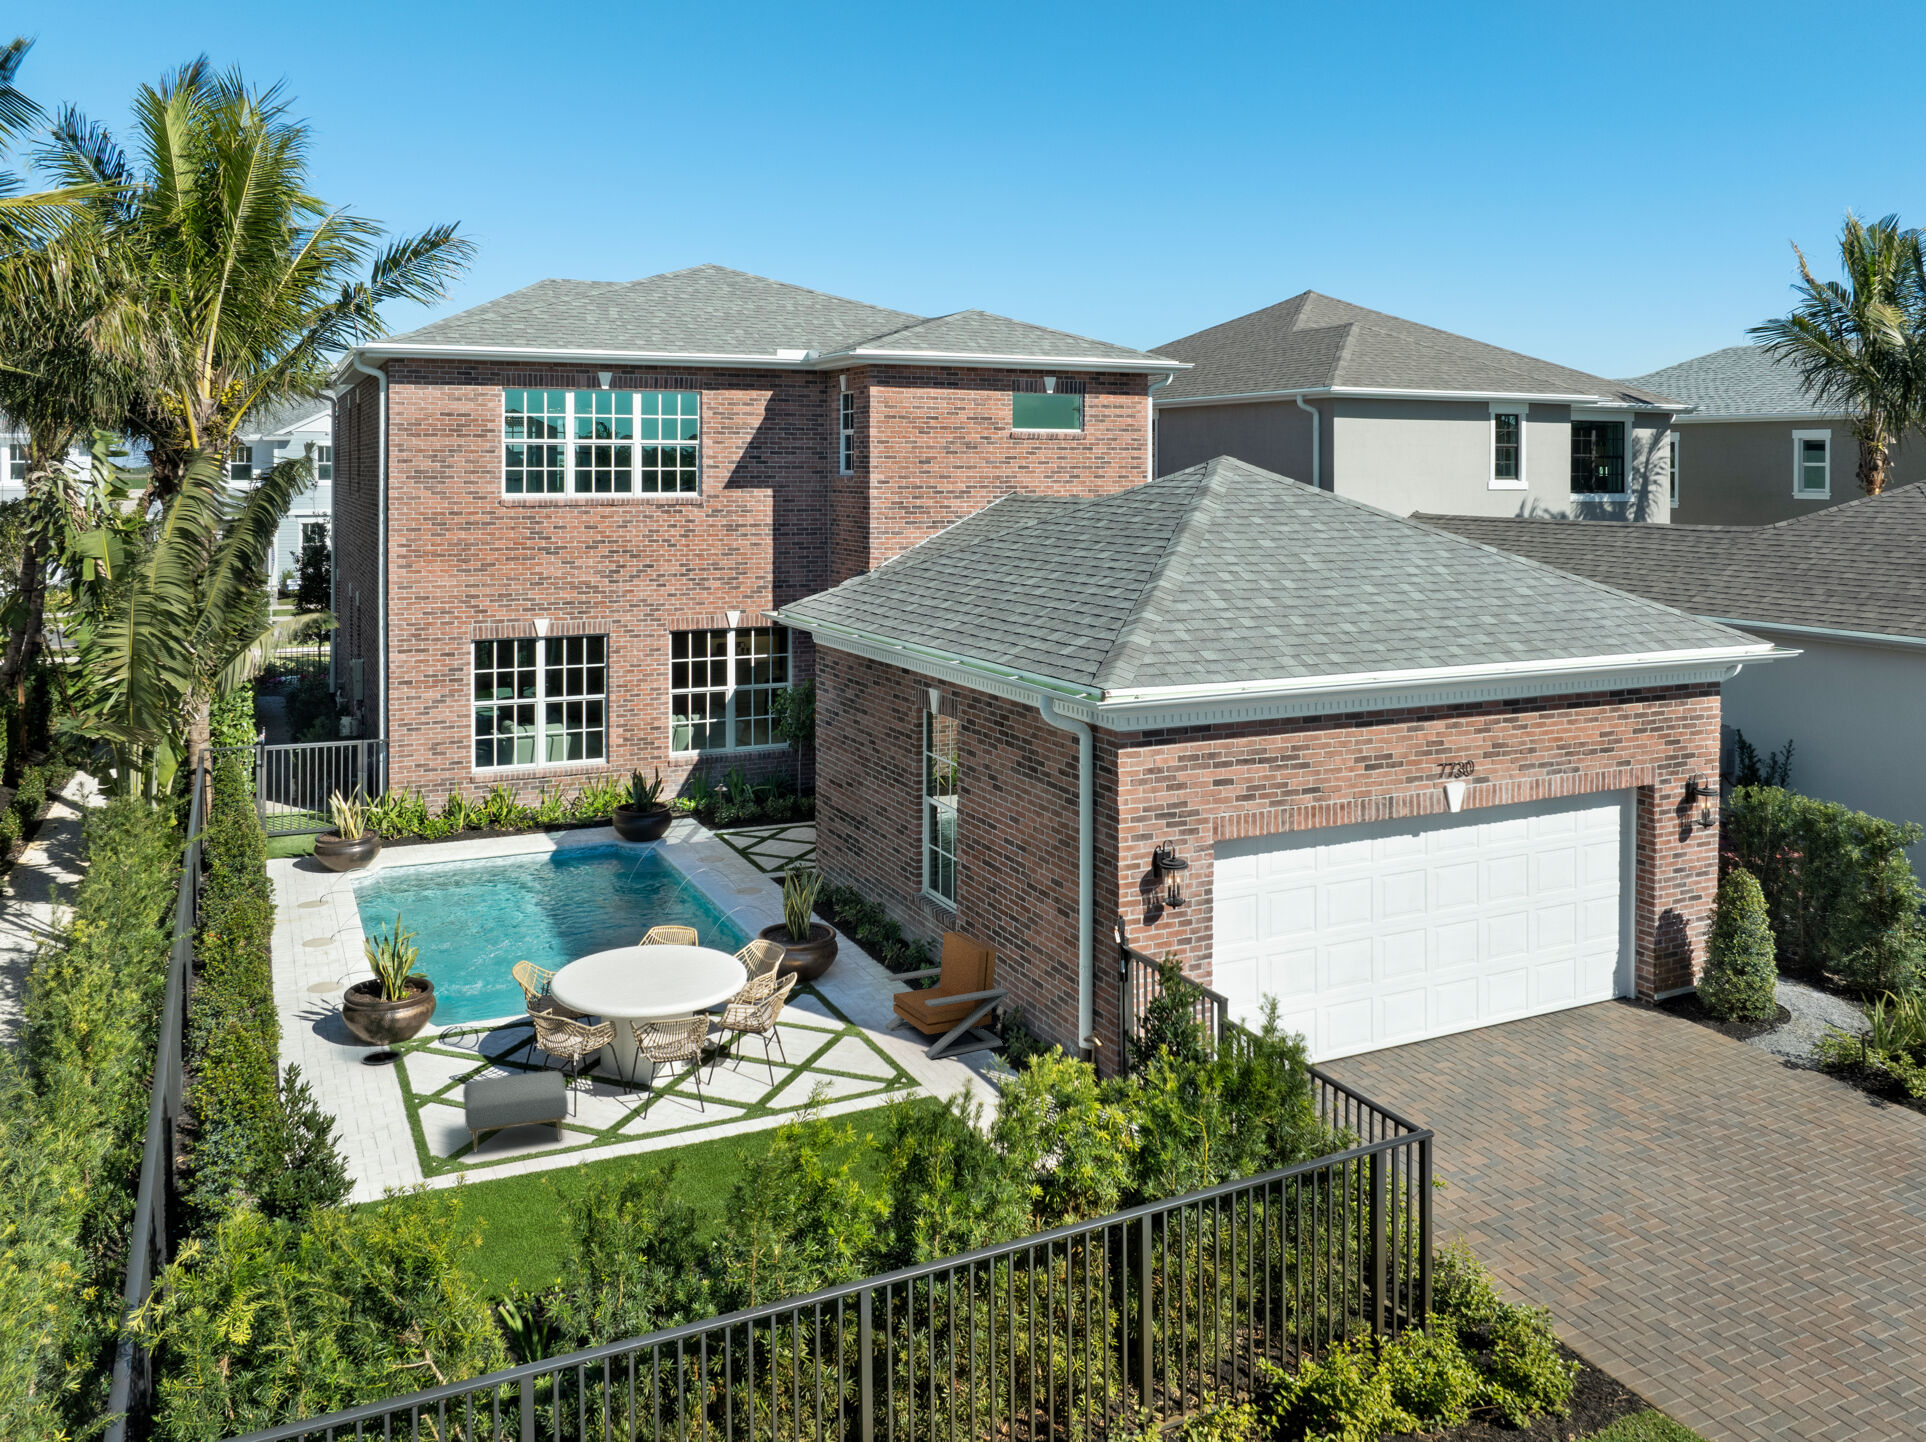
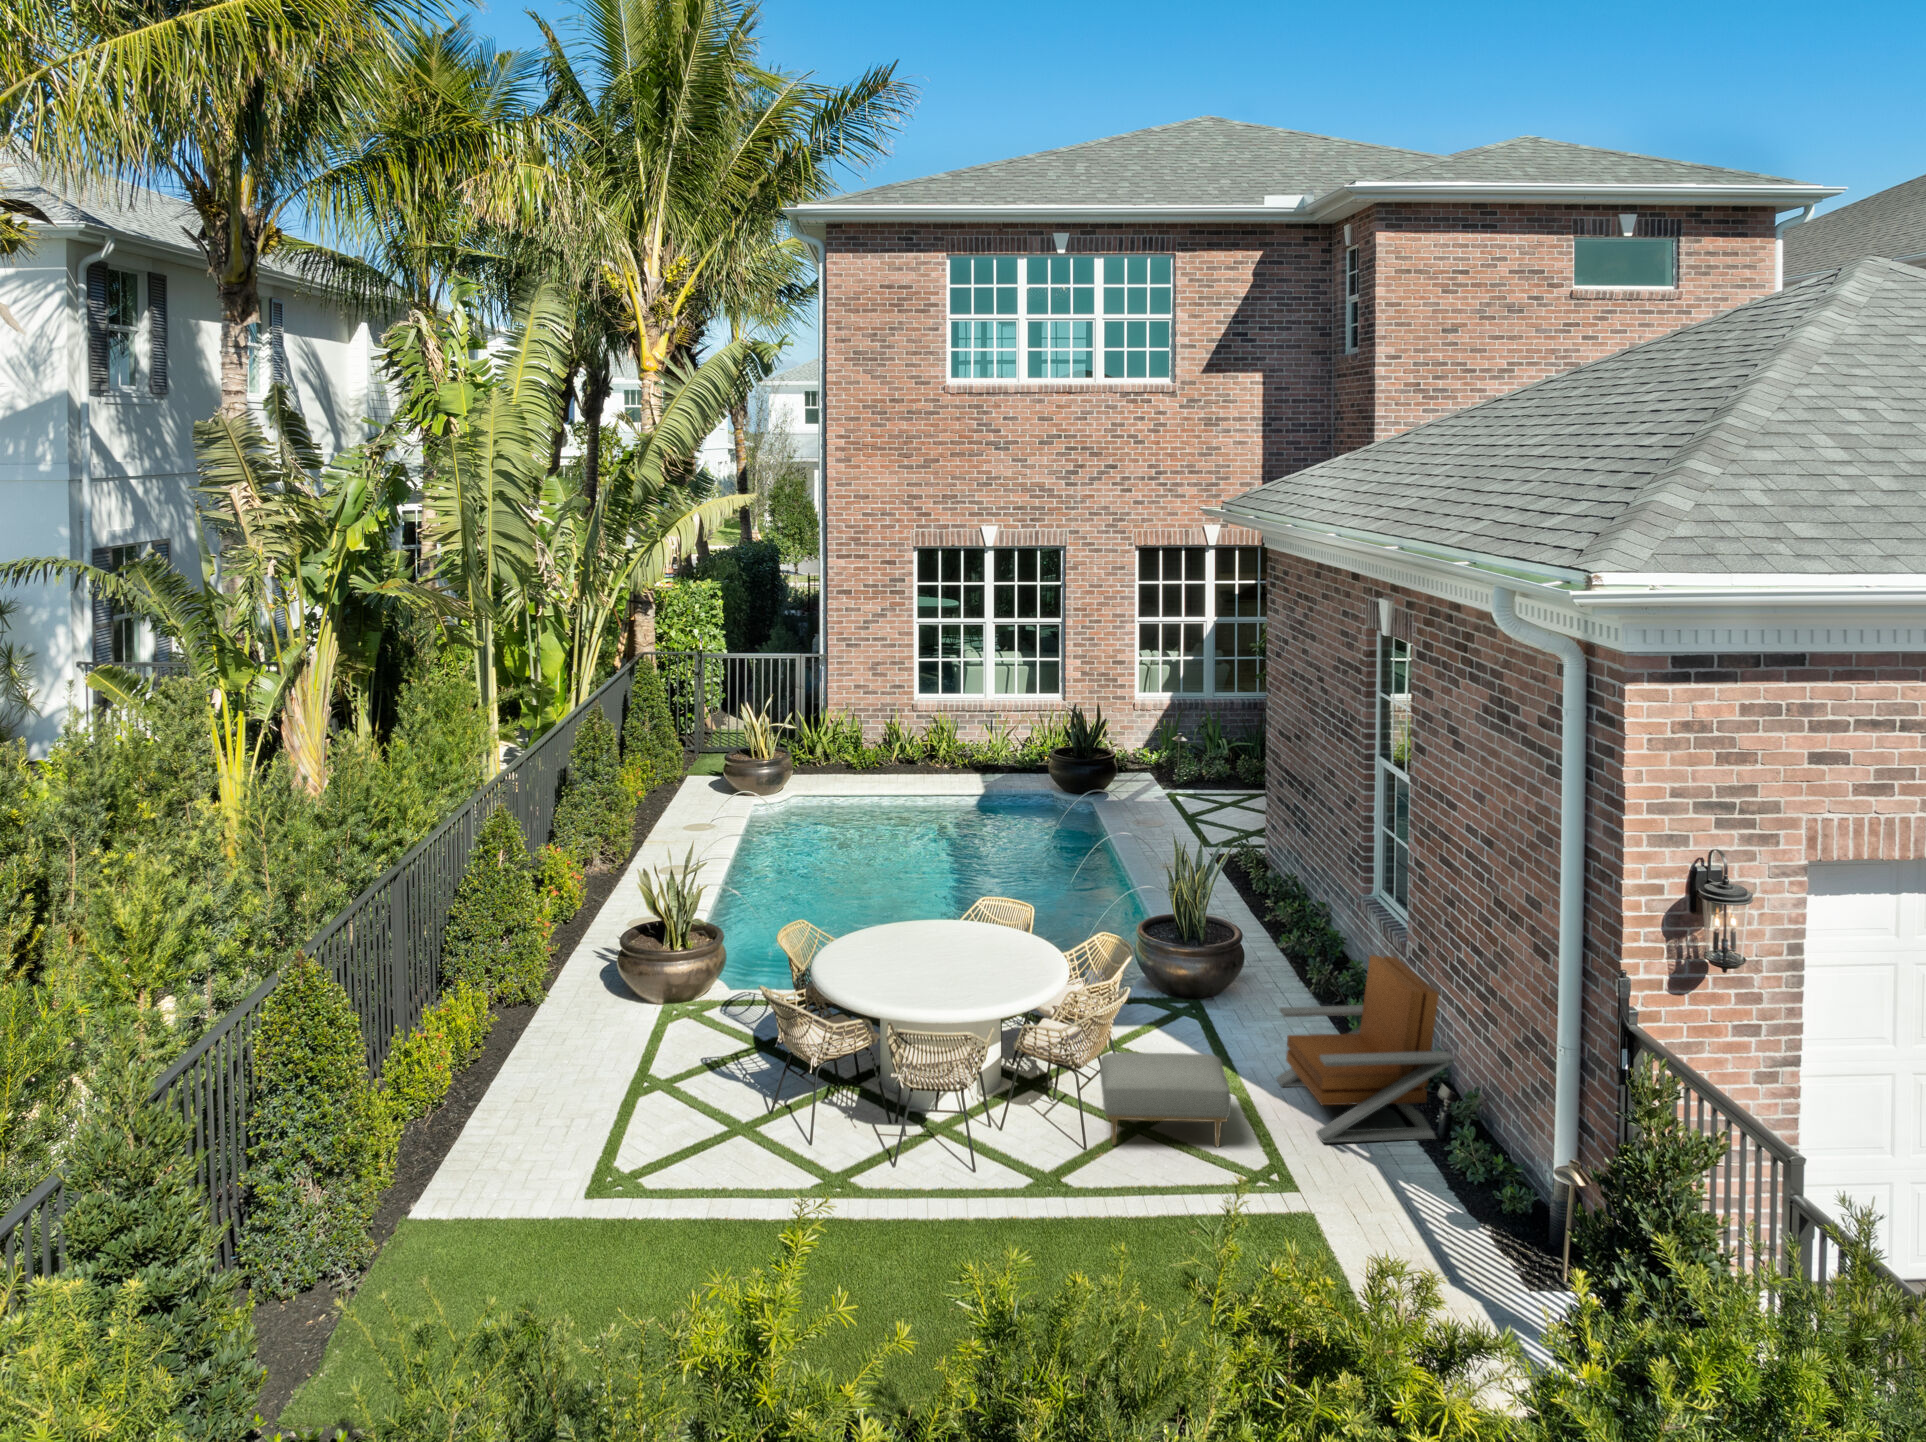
potted tree: present [362,998,402,1065] -> none [621,946,676,1033]
ottoman: present [463,1071,568,1152] -> present [1100,1052,1231,1147]

